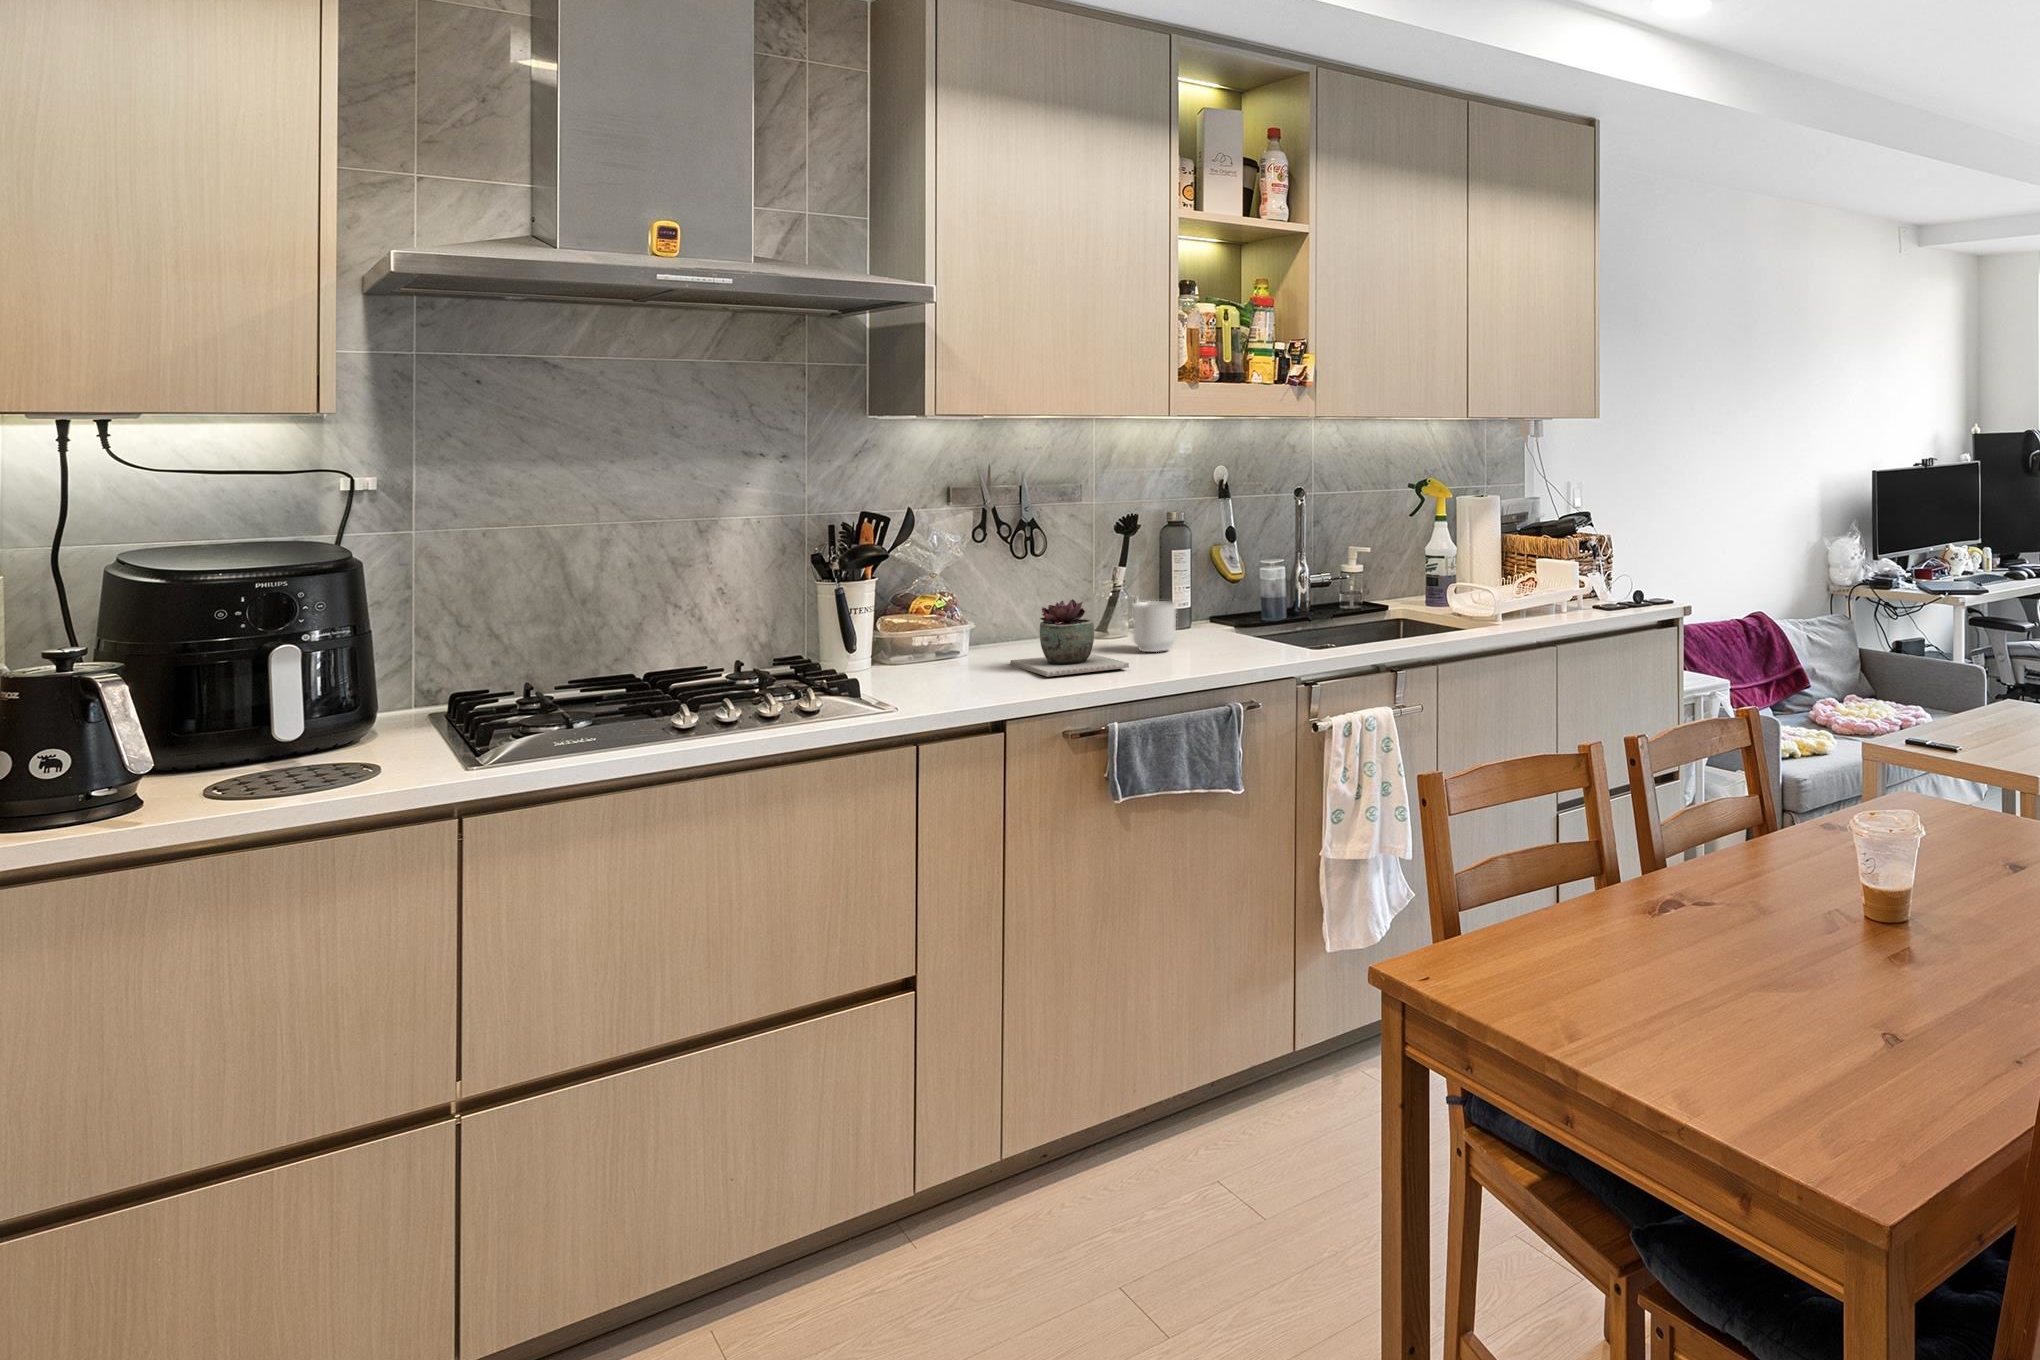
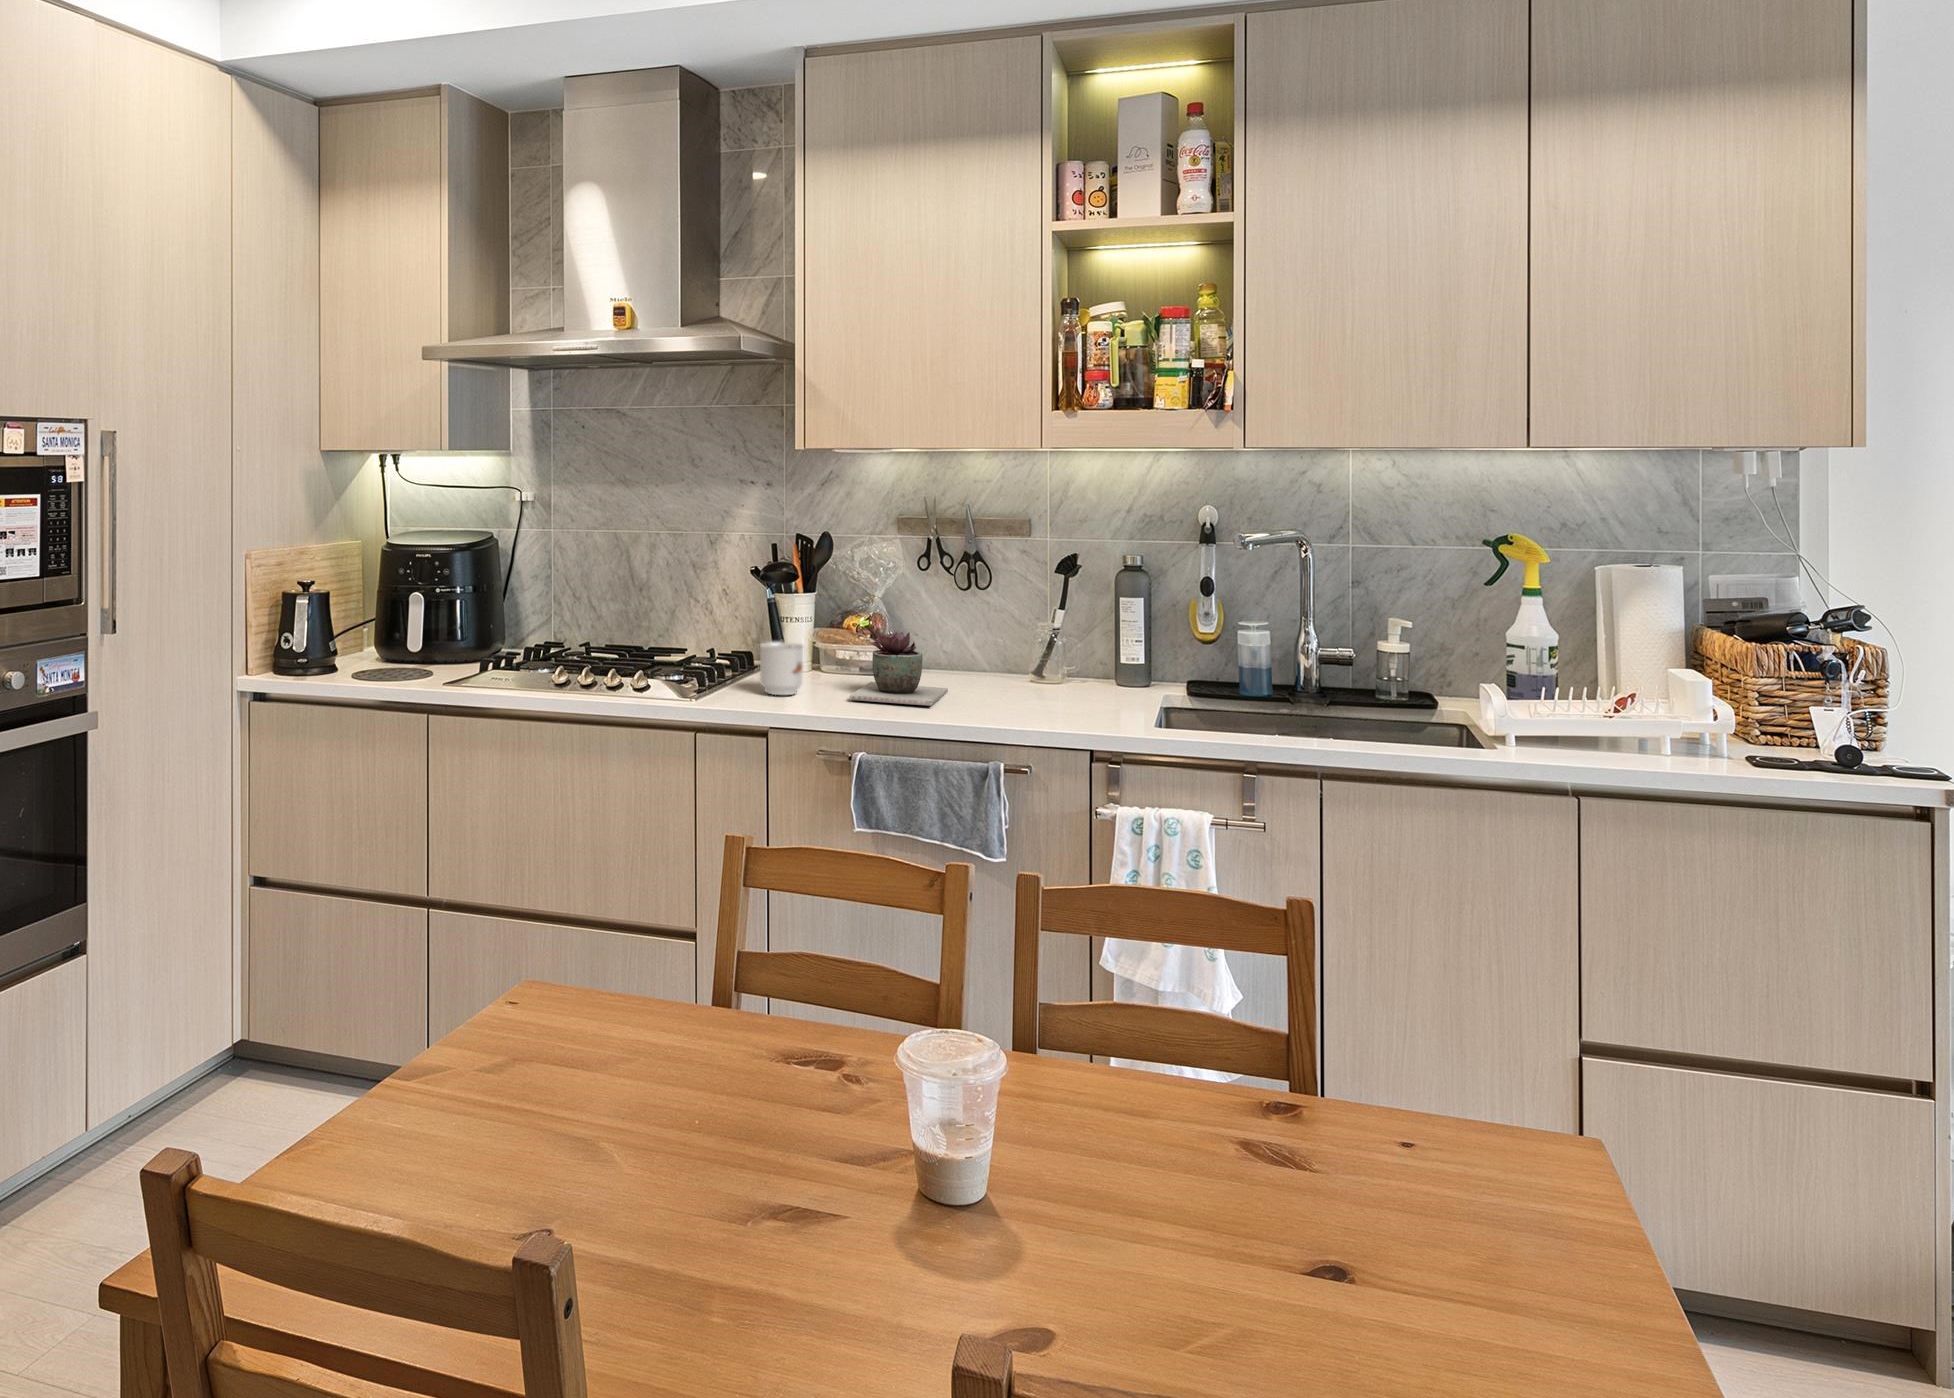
mug: present [1133,601,1176,652] -> present [760,642,803,695]

